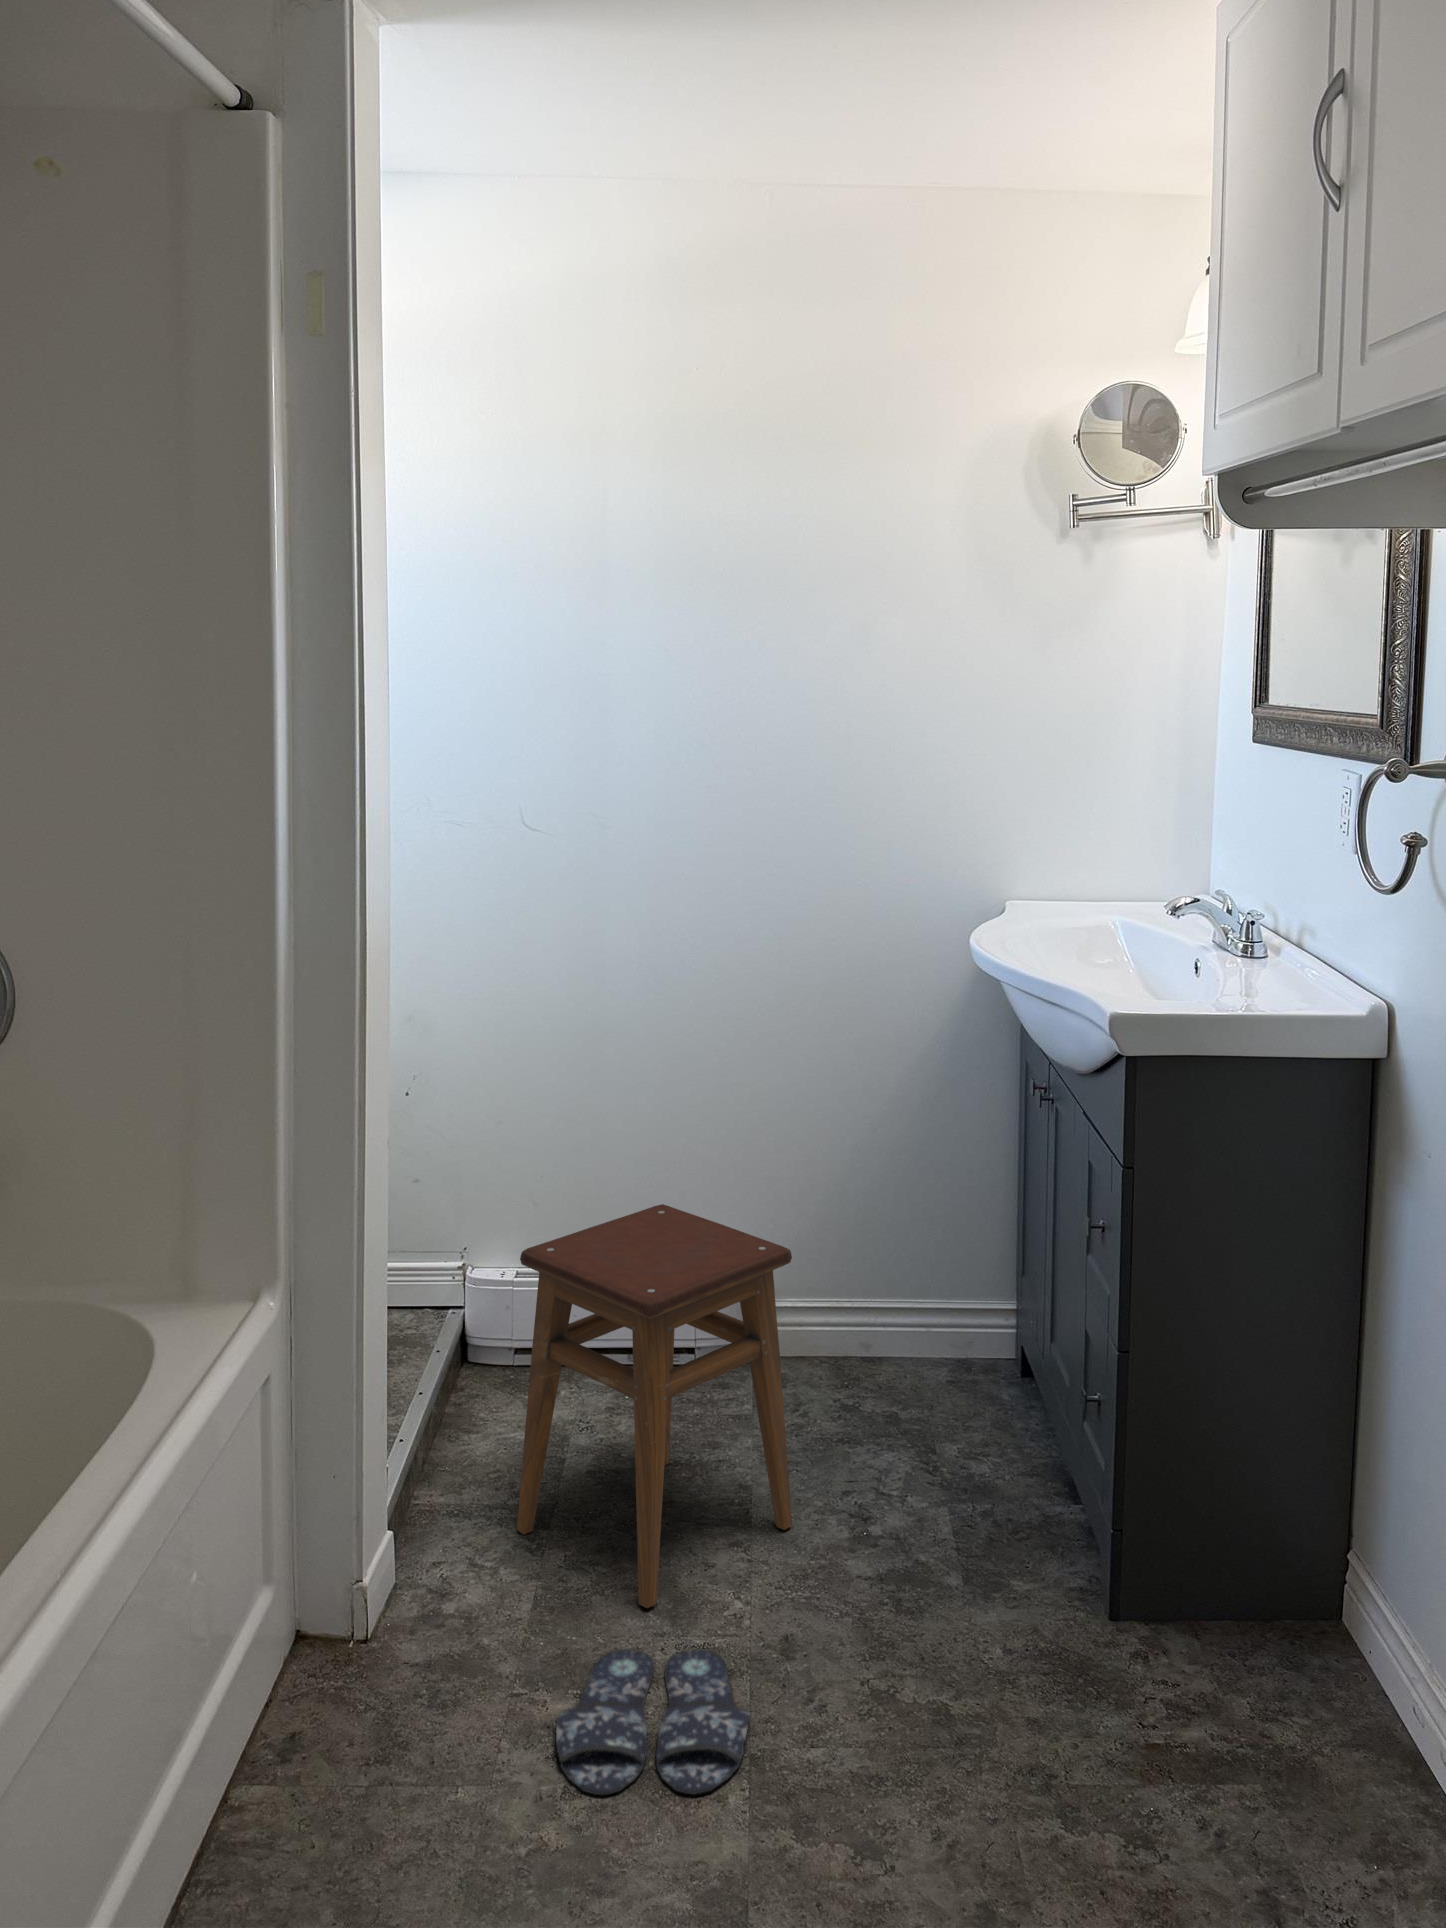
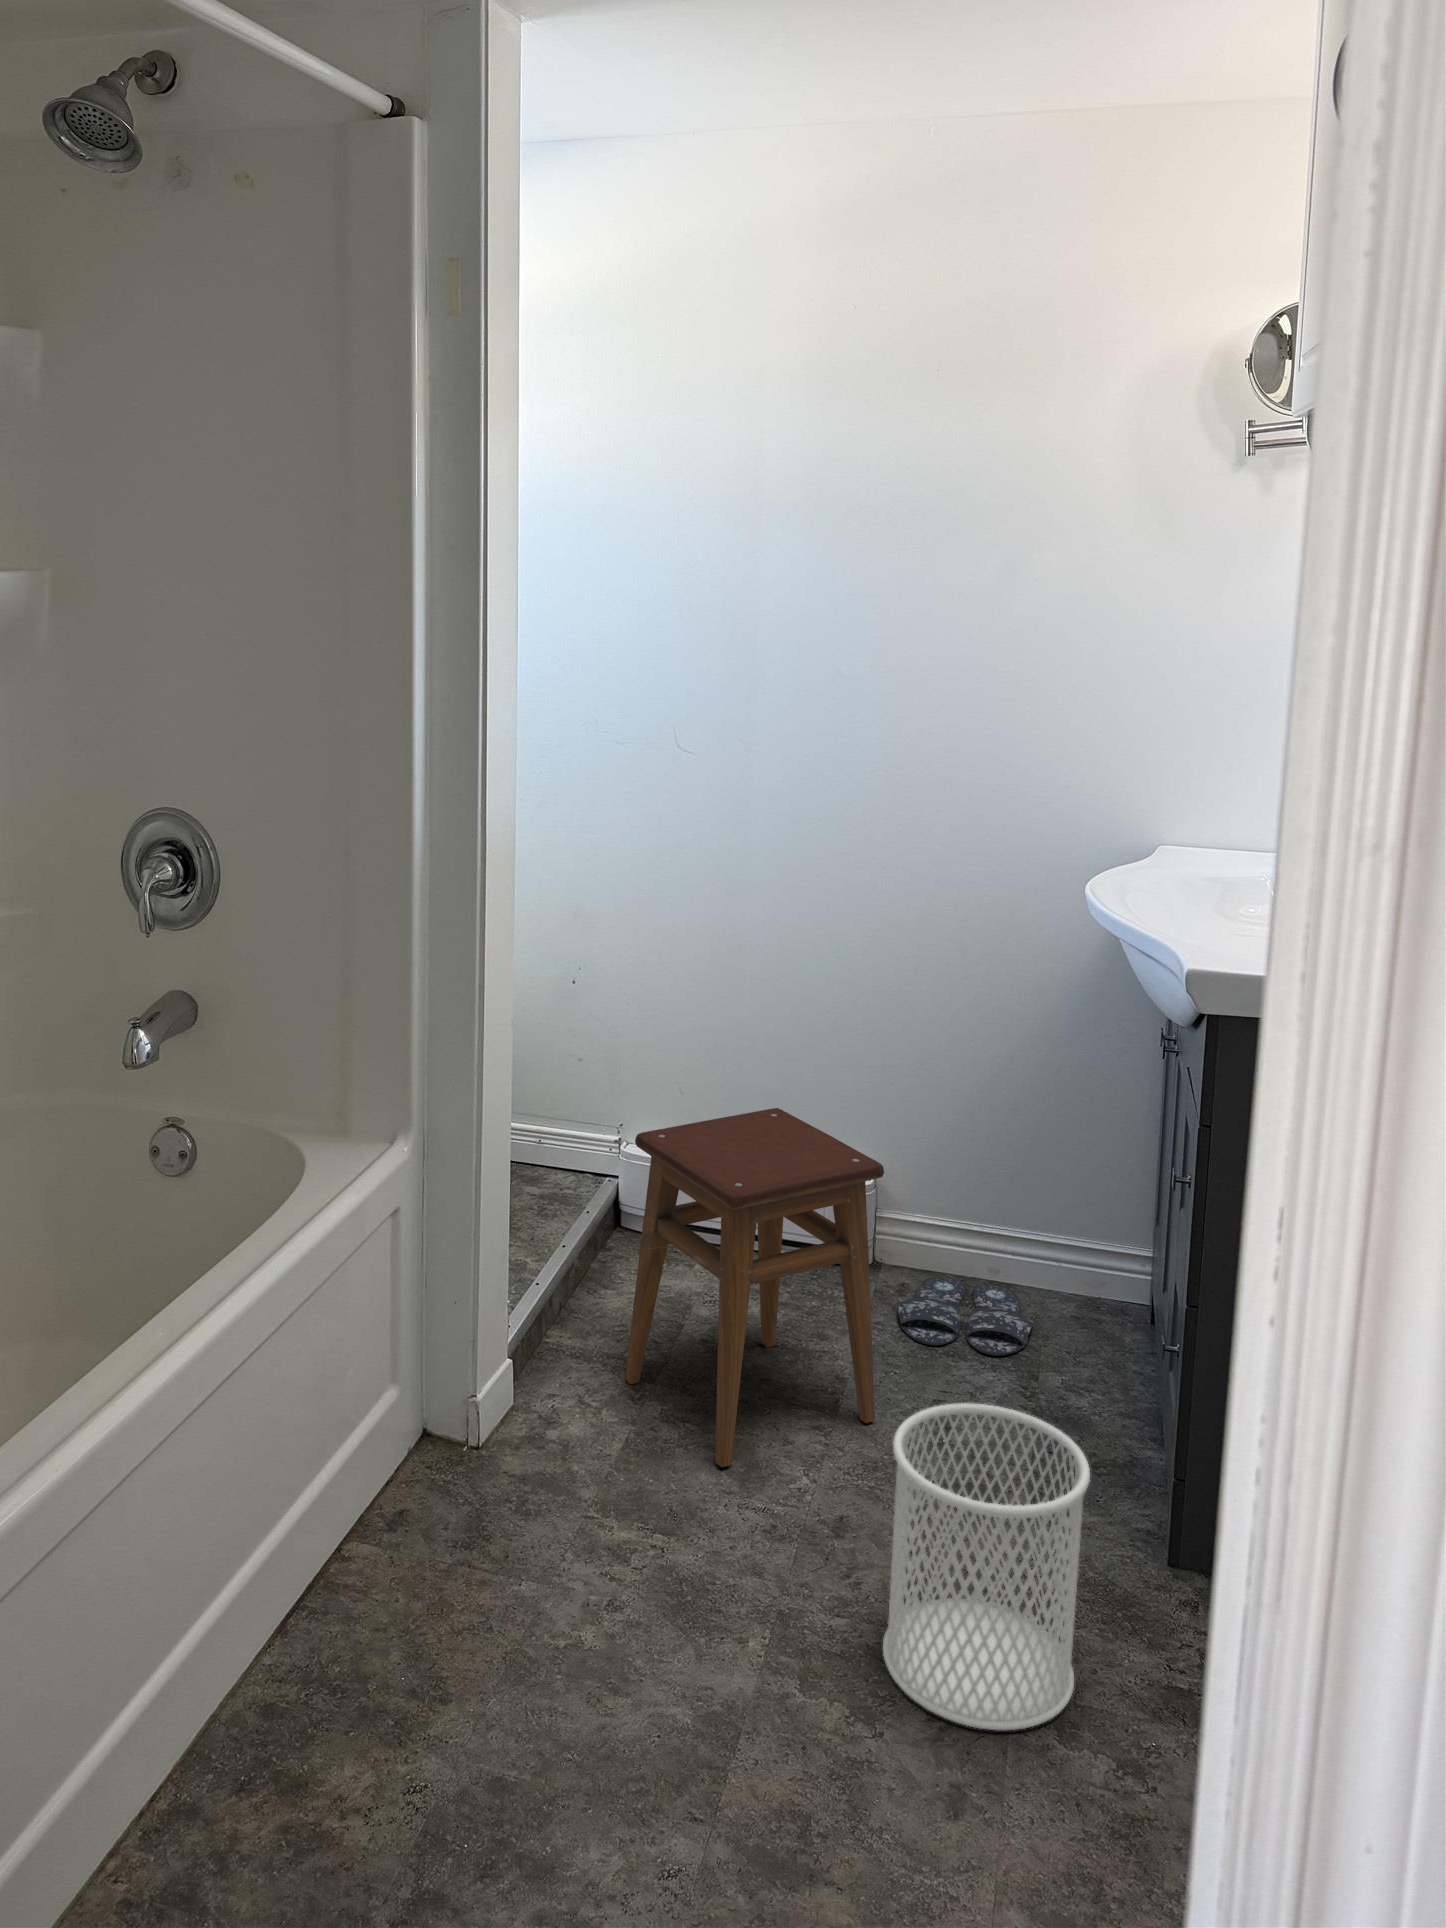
wastebasket: none [864,1485,1068,1836] -> present [883,1403,1090,1730]
slippers: present [556,1648,750,1795] -> present [898,1277,1033,1356]

